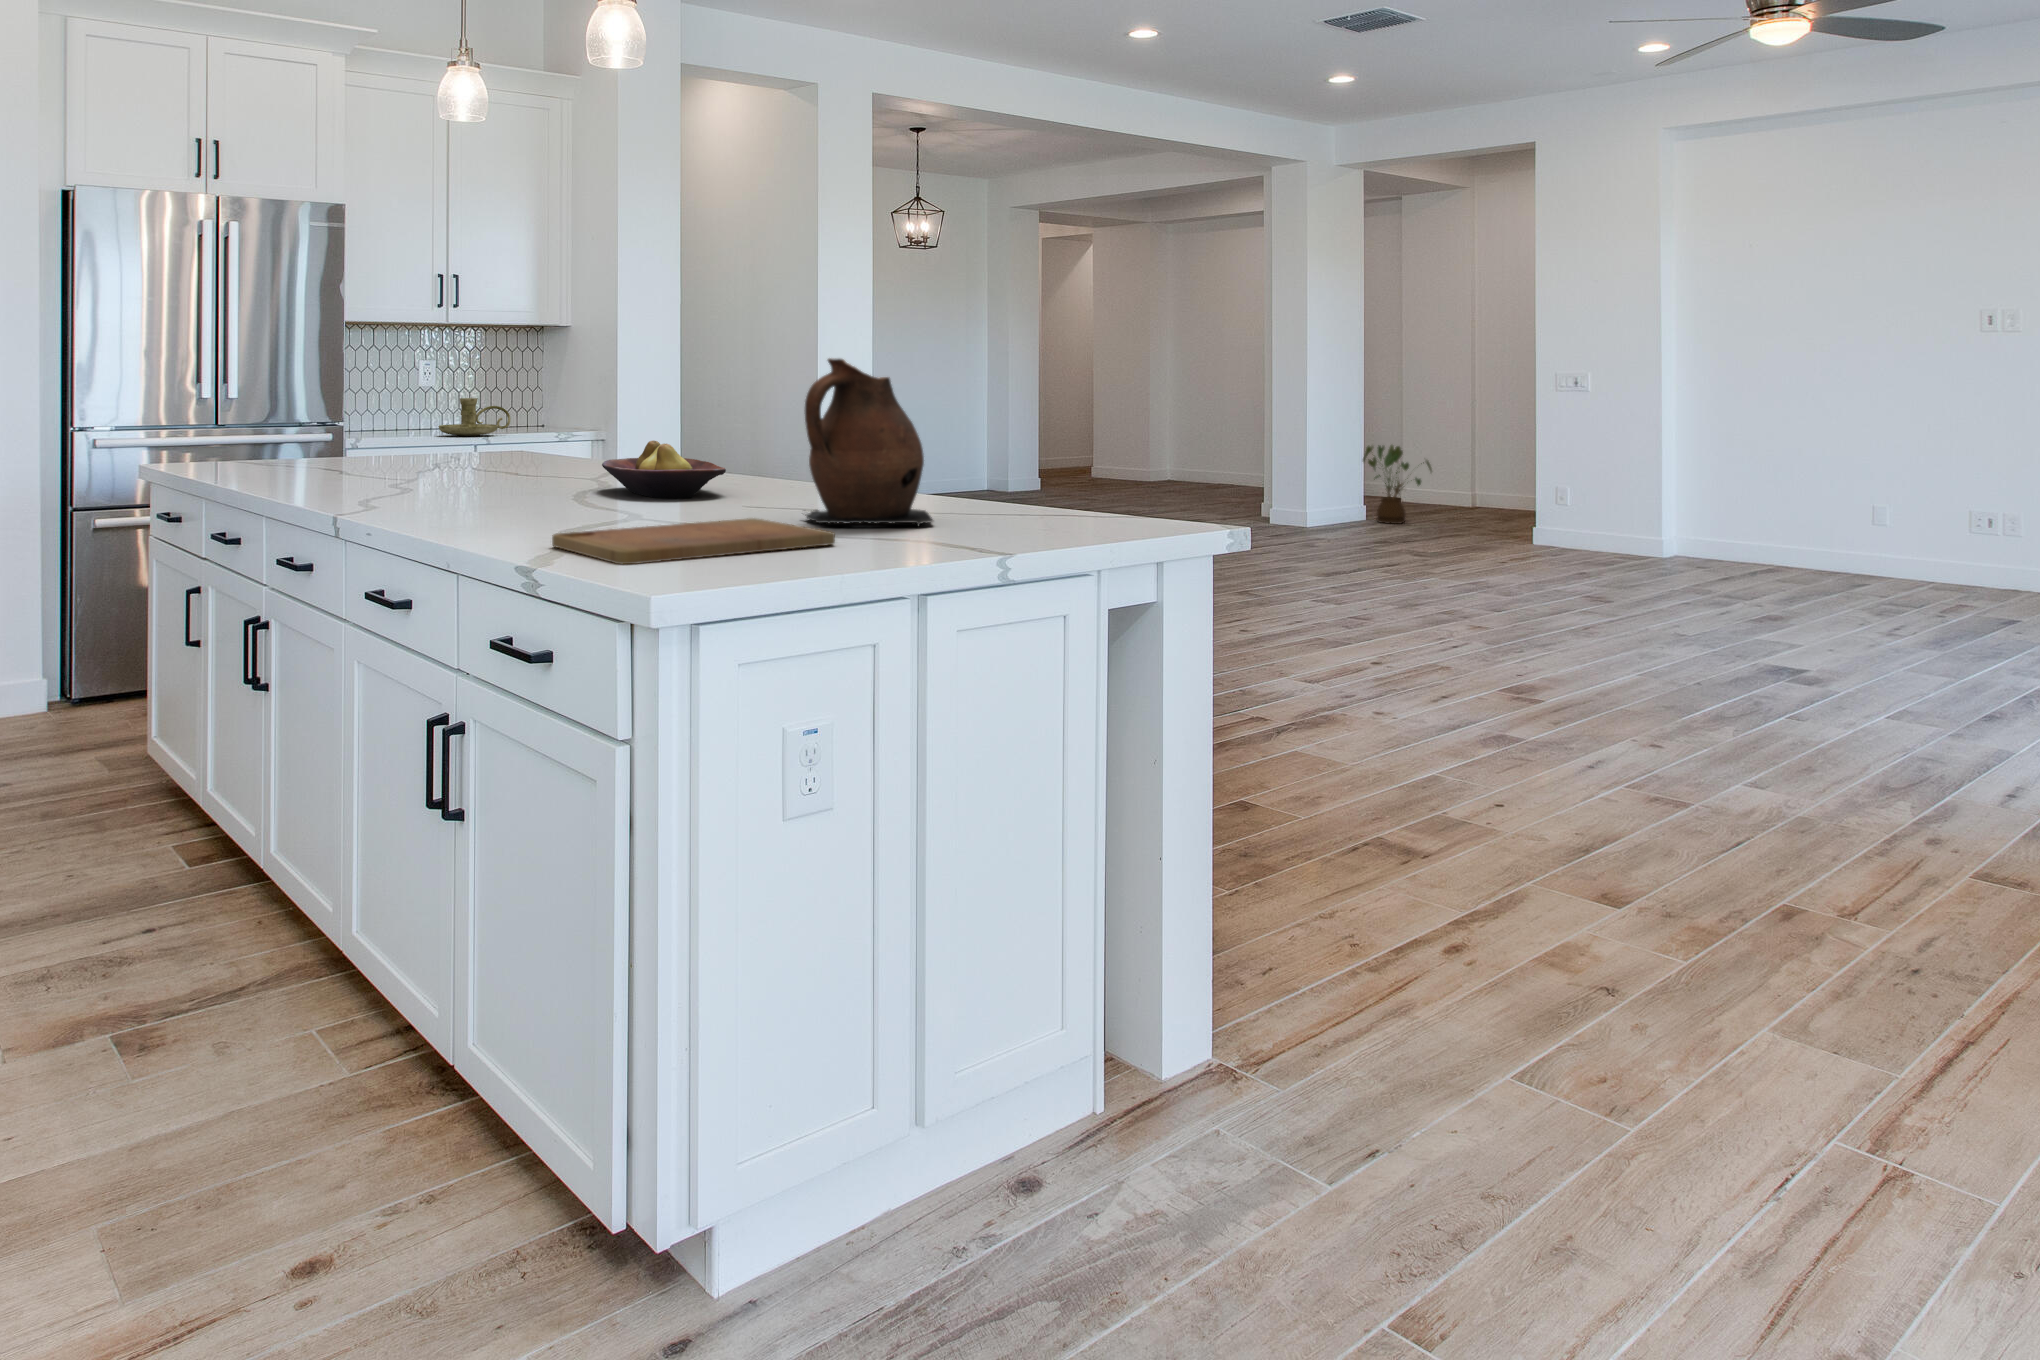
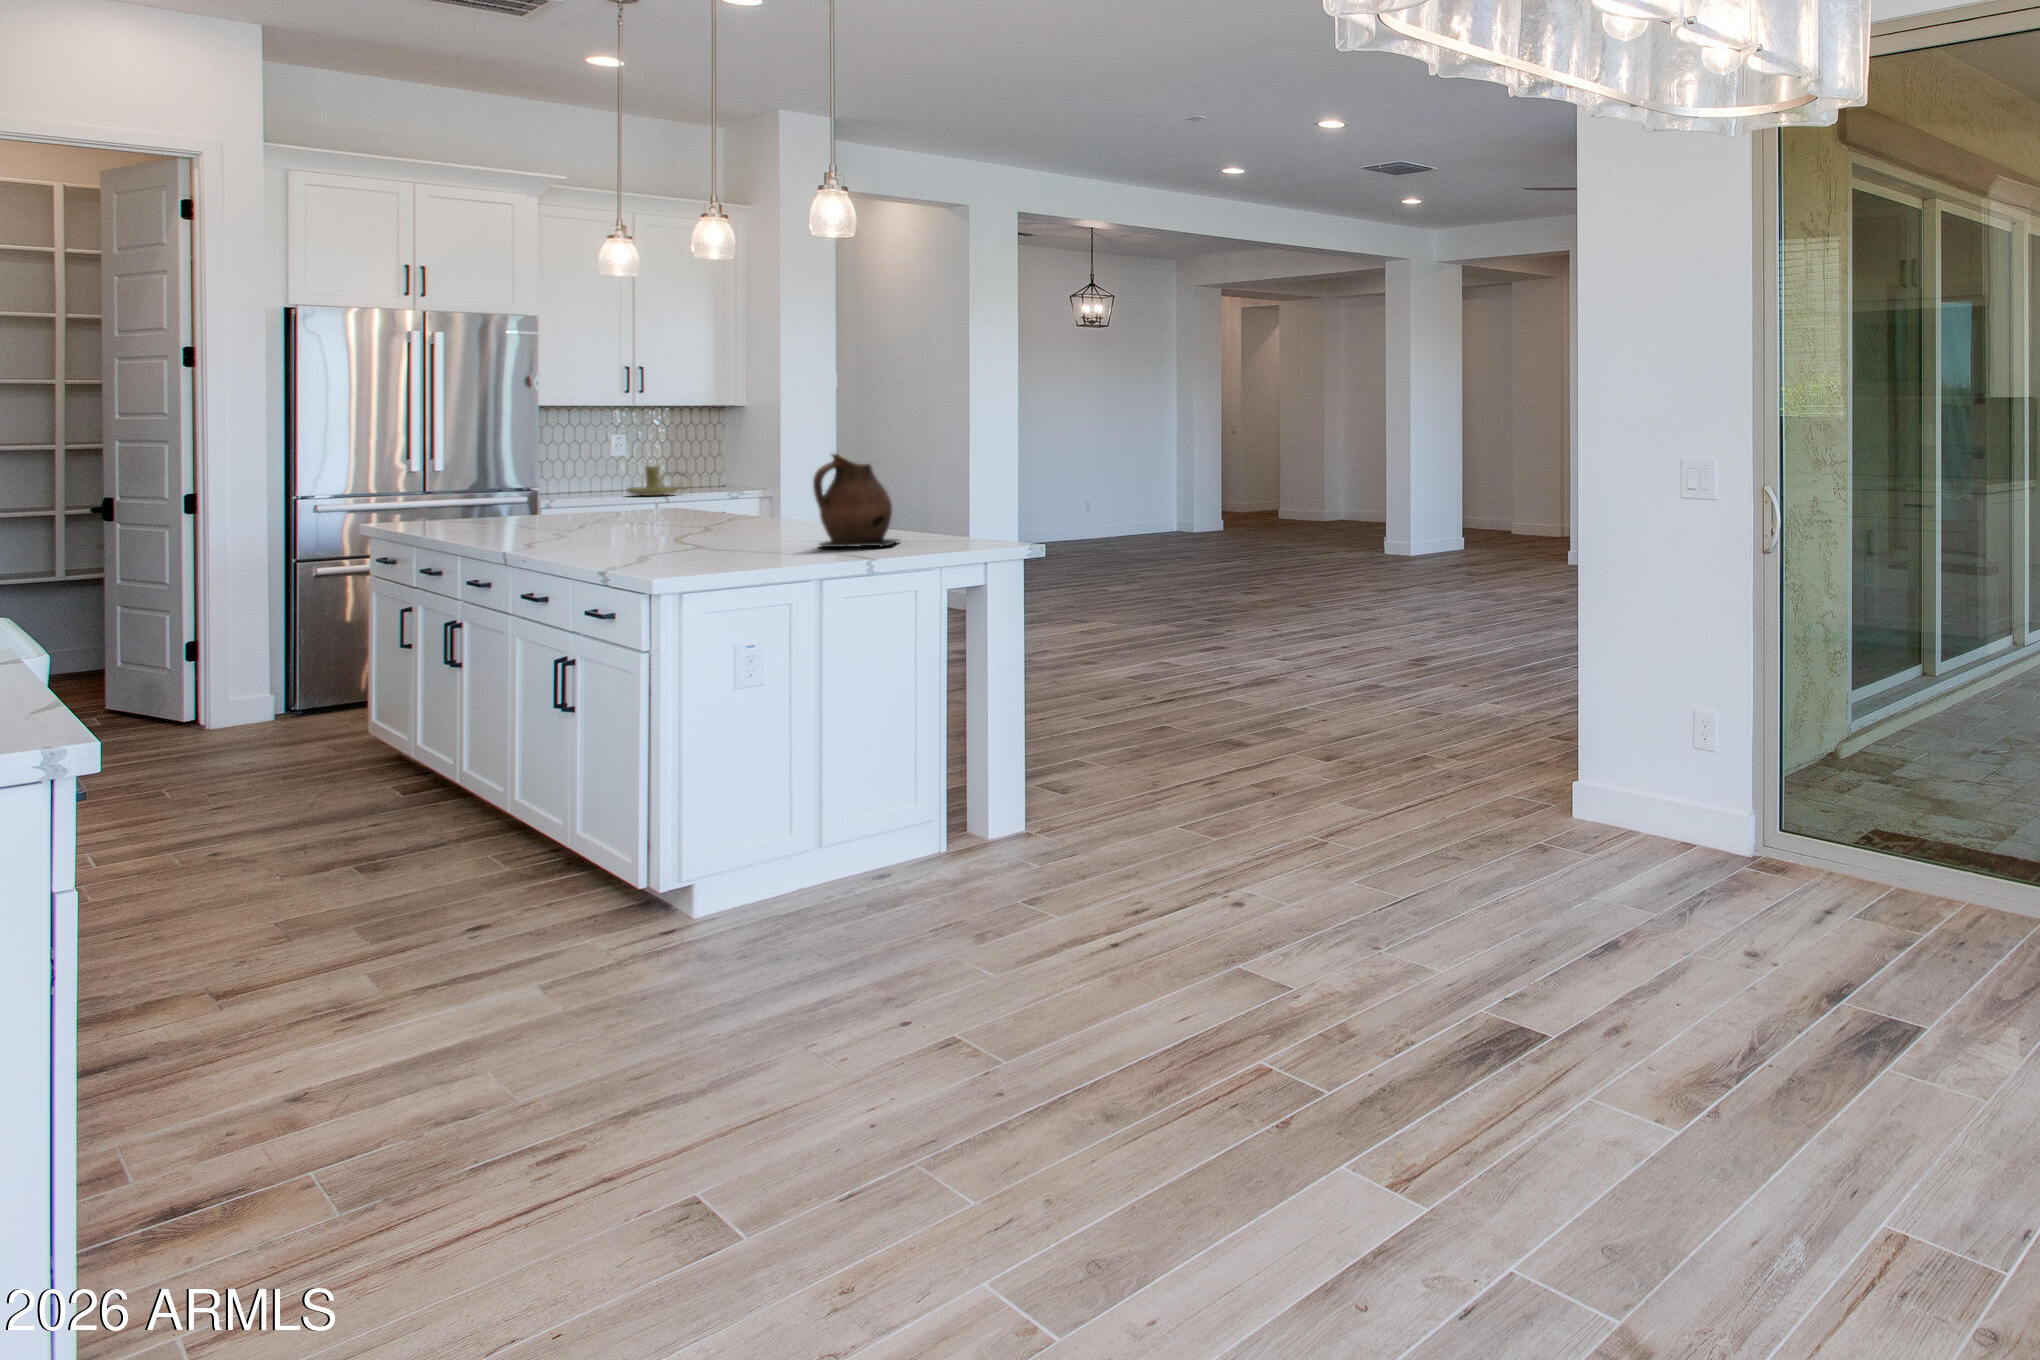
fruit bowl: present [602,441,726,498] -> none [711,501,794,537]
house plant: present [1363,445,1432,524] -> none [1459,487,1510,549]
cutting board: present [552,518,835,564] -> none [642,545,812,569]

